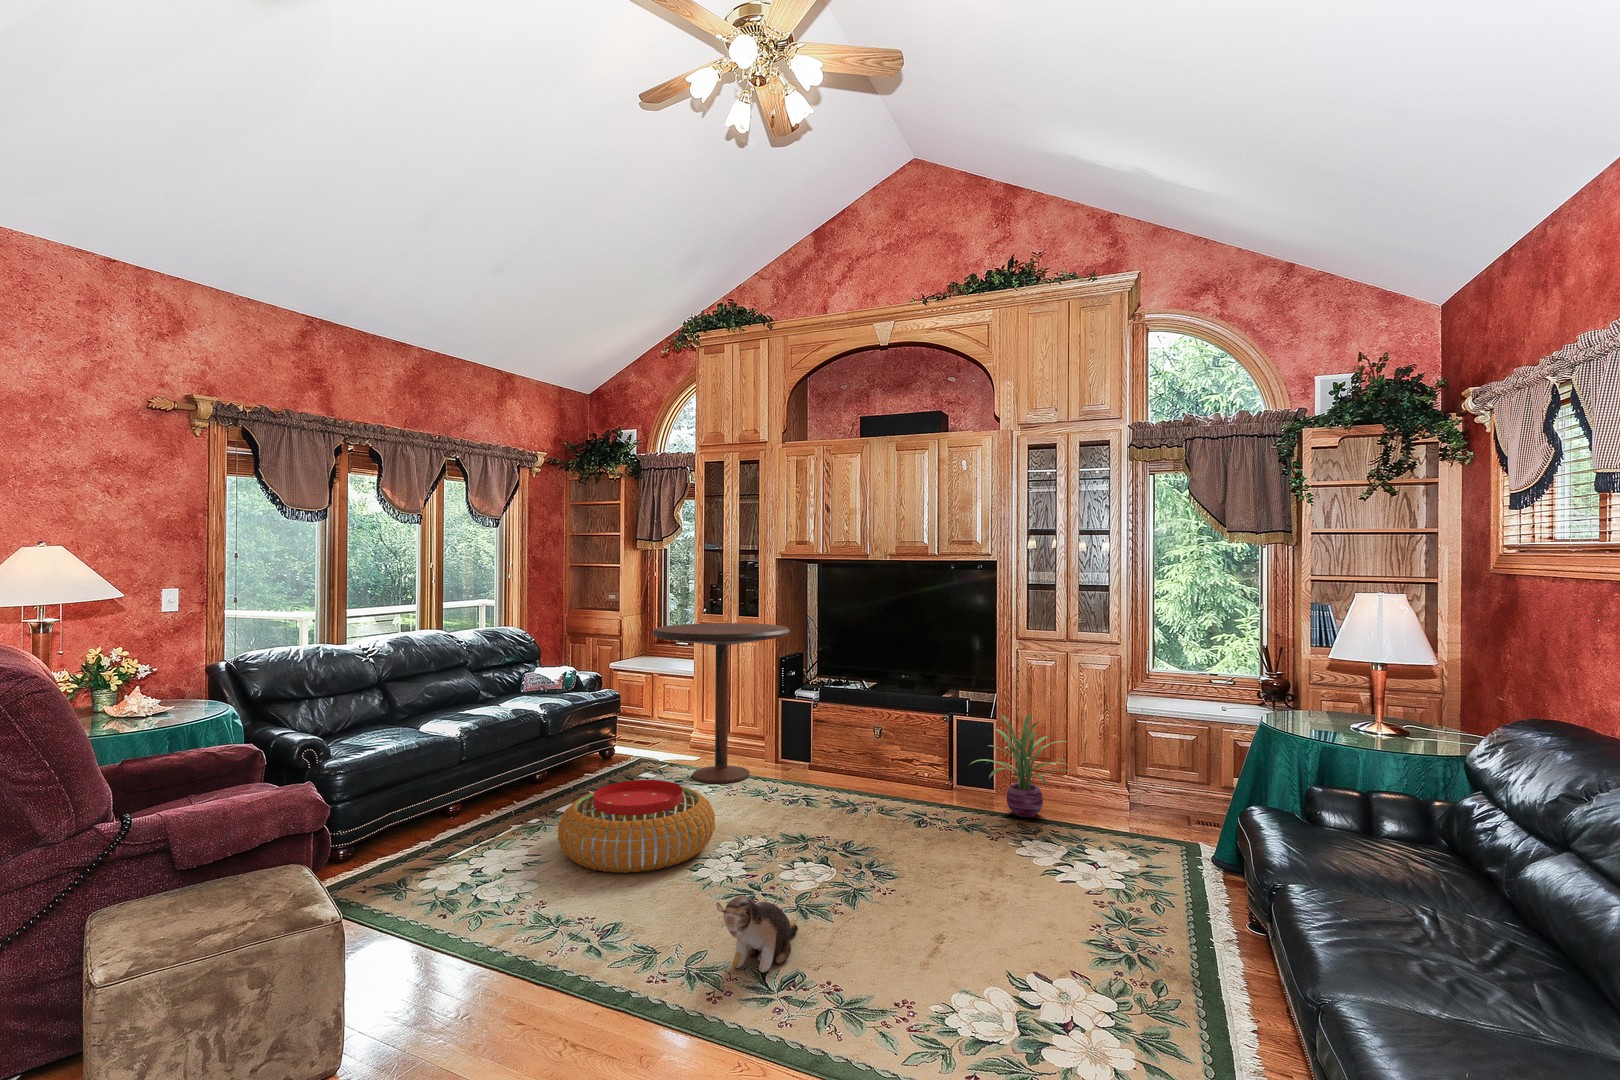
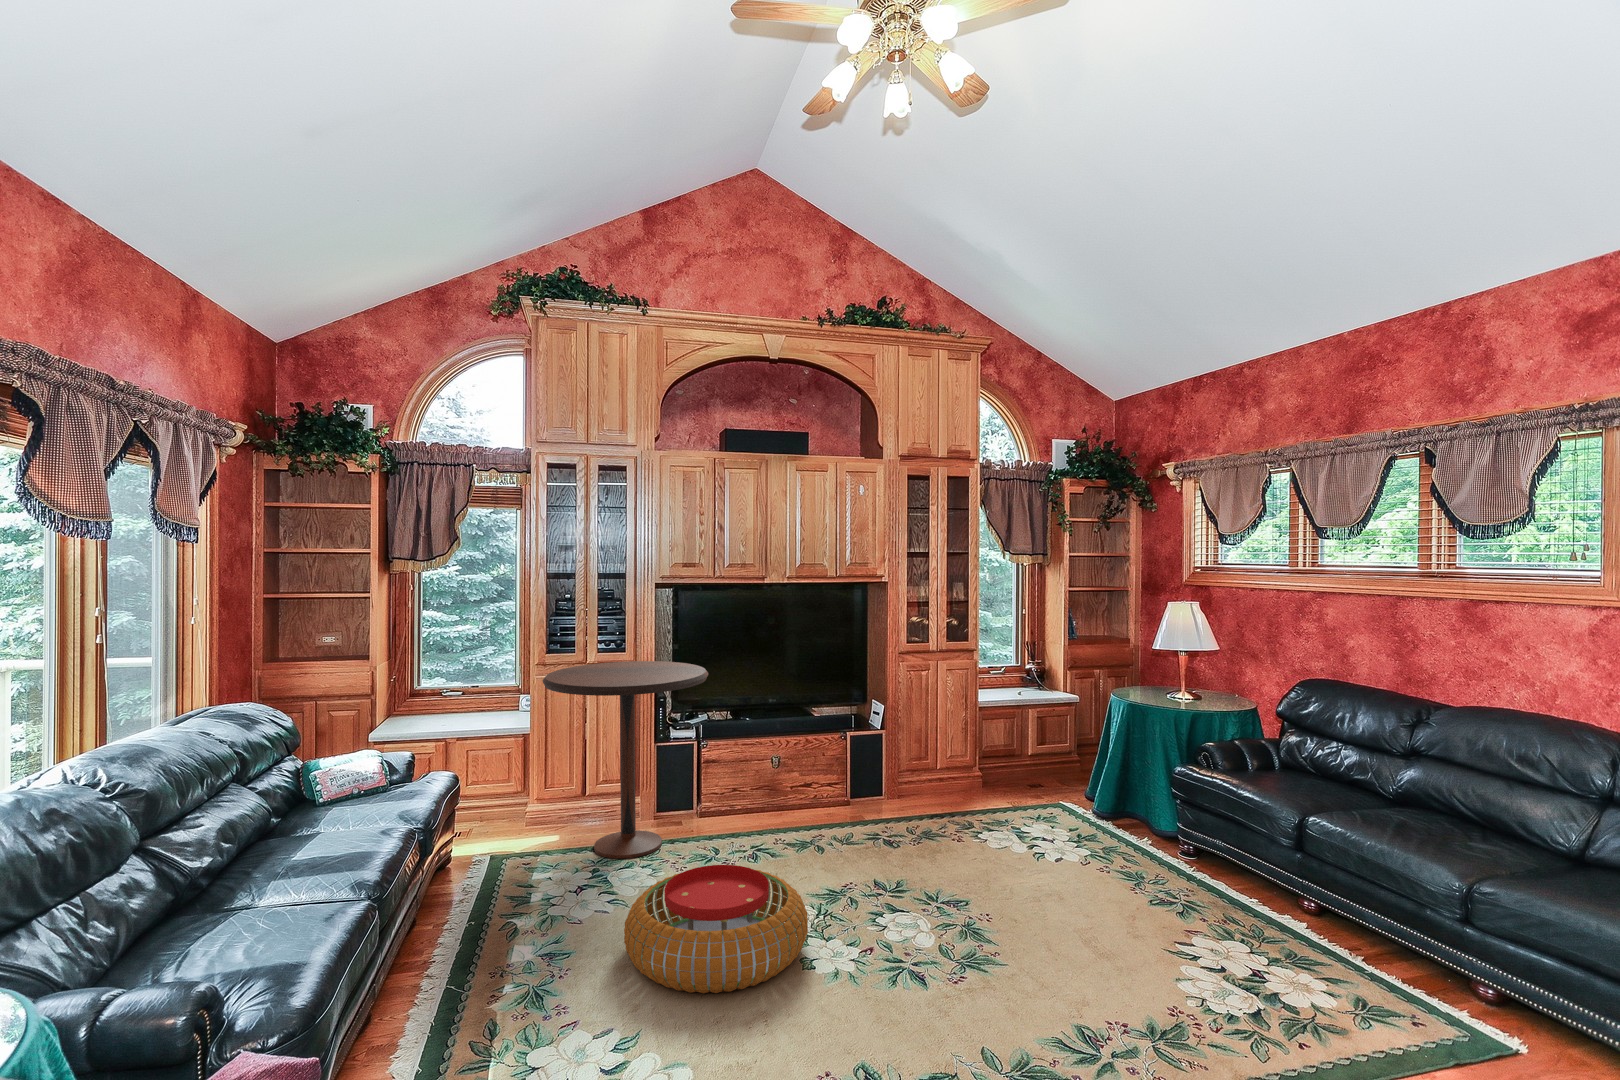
decorative plant: present [972,714,1073,817] -> none [895,721,979,814]
plush toy: present [716,895,798,972] -> none [999,947,1068,1021]

